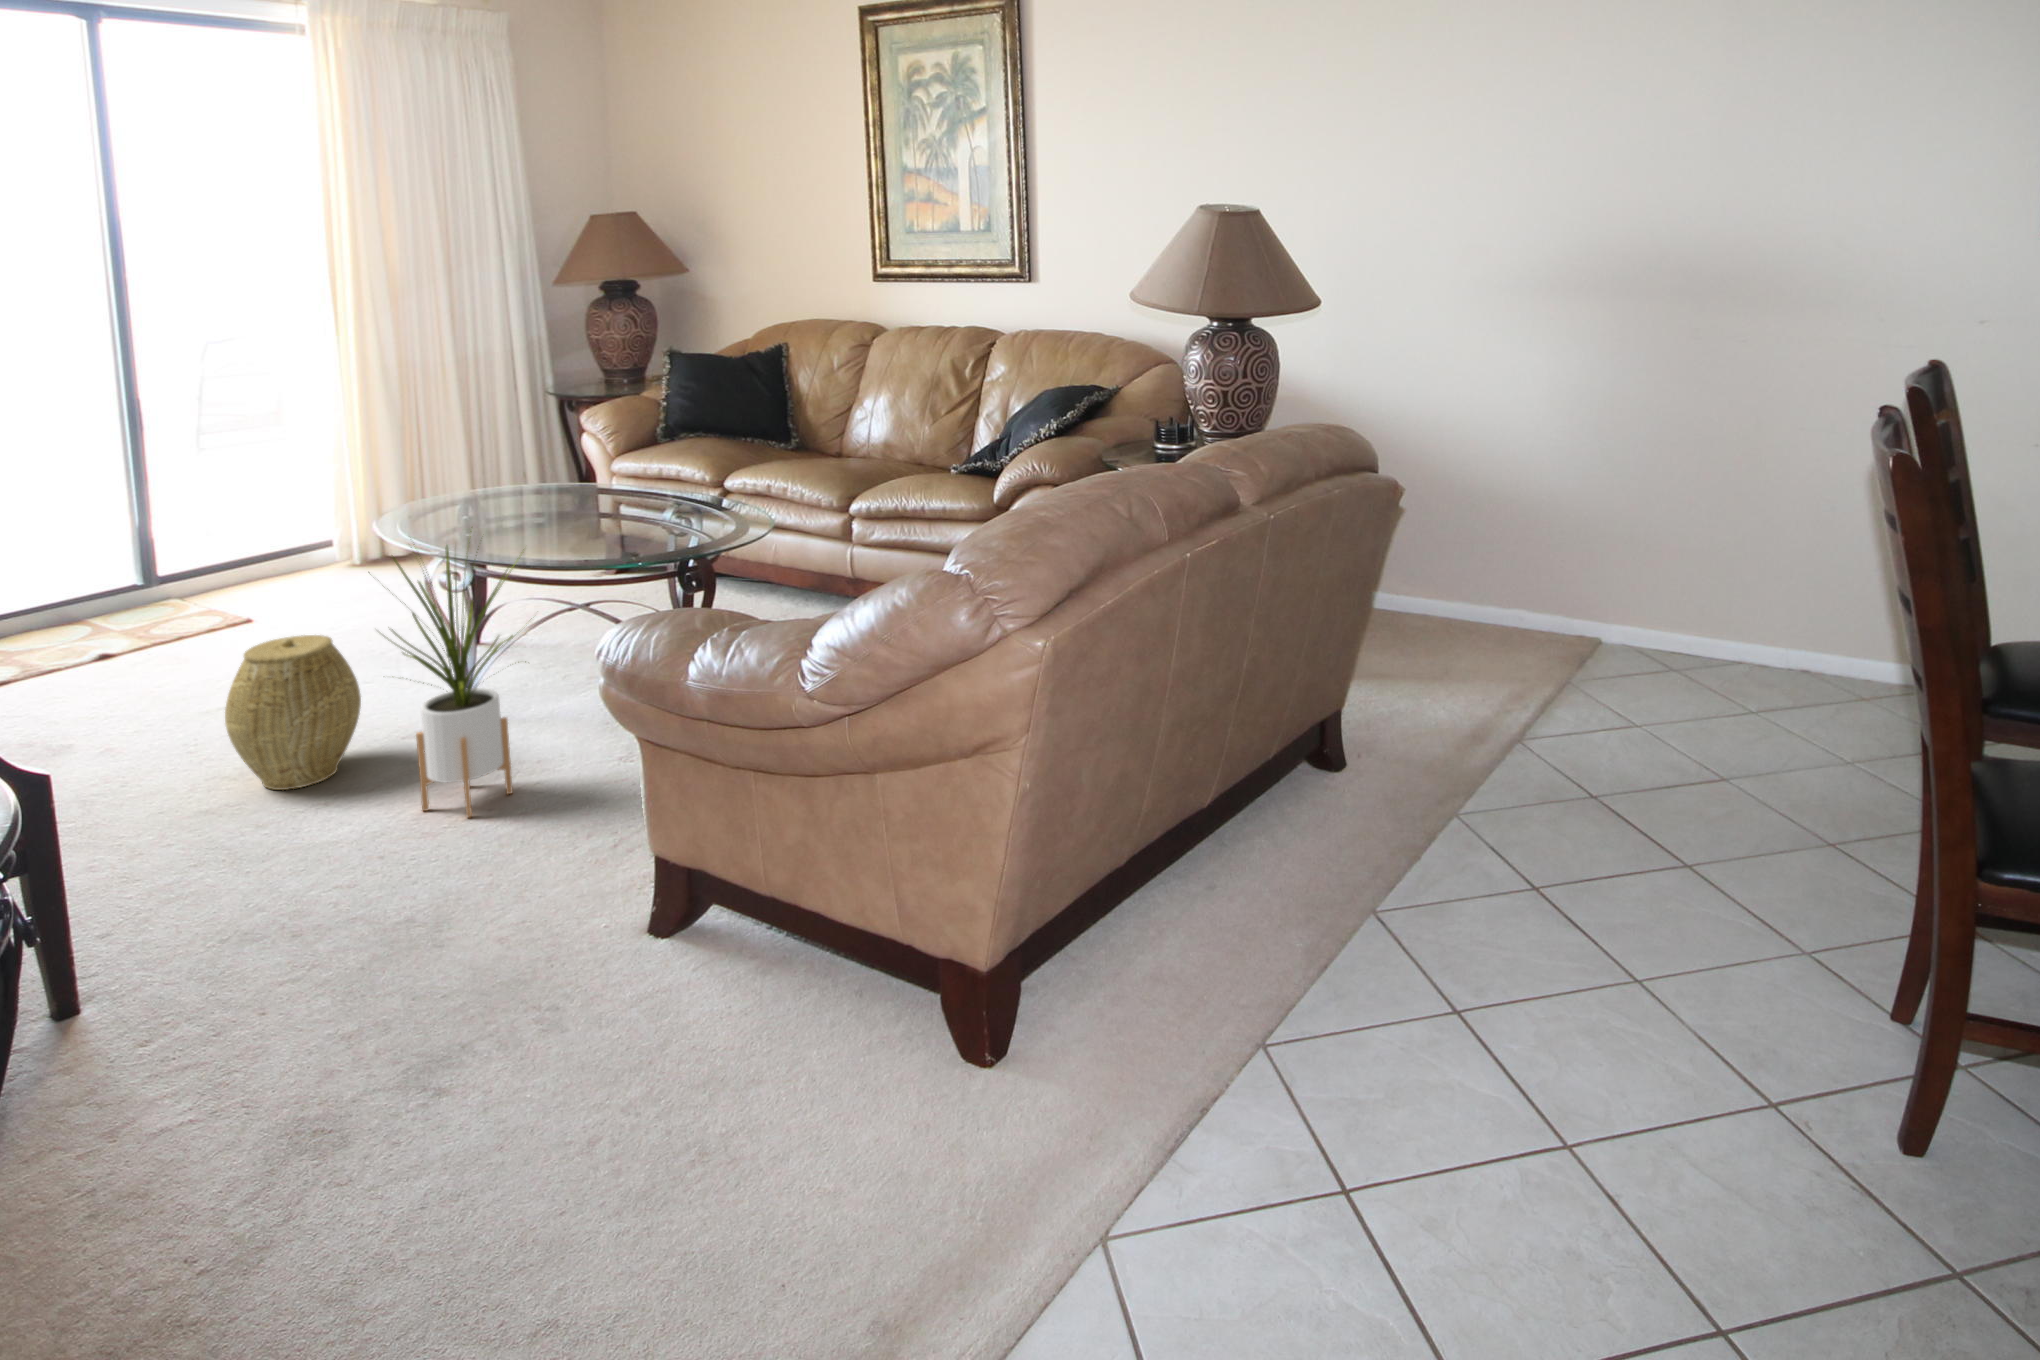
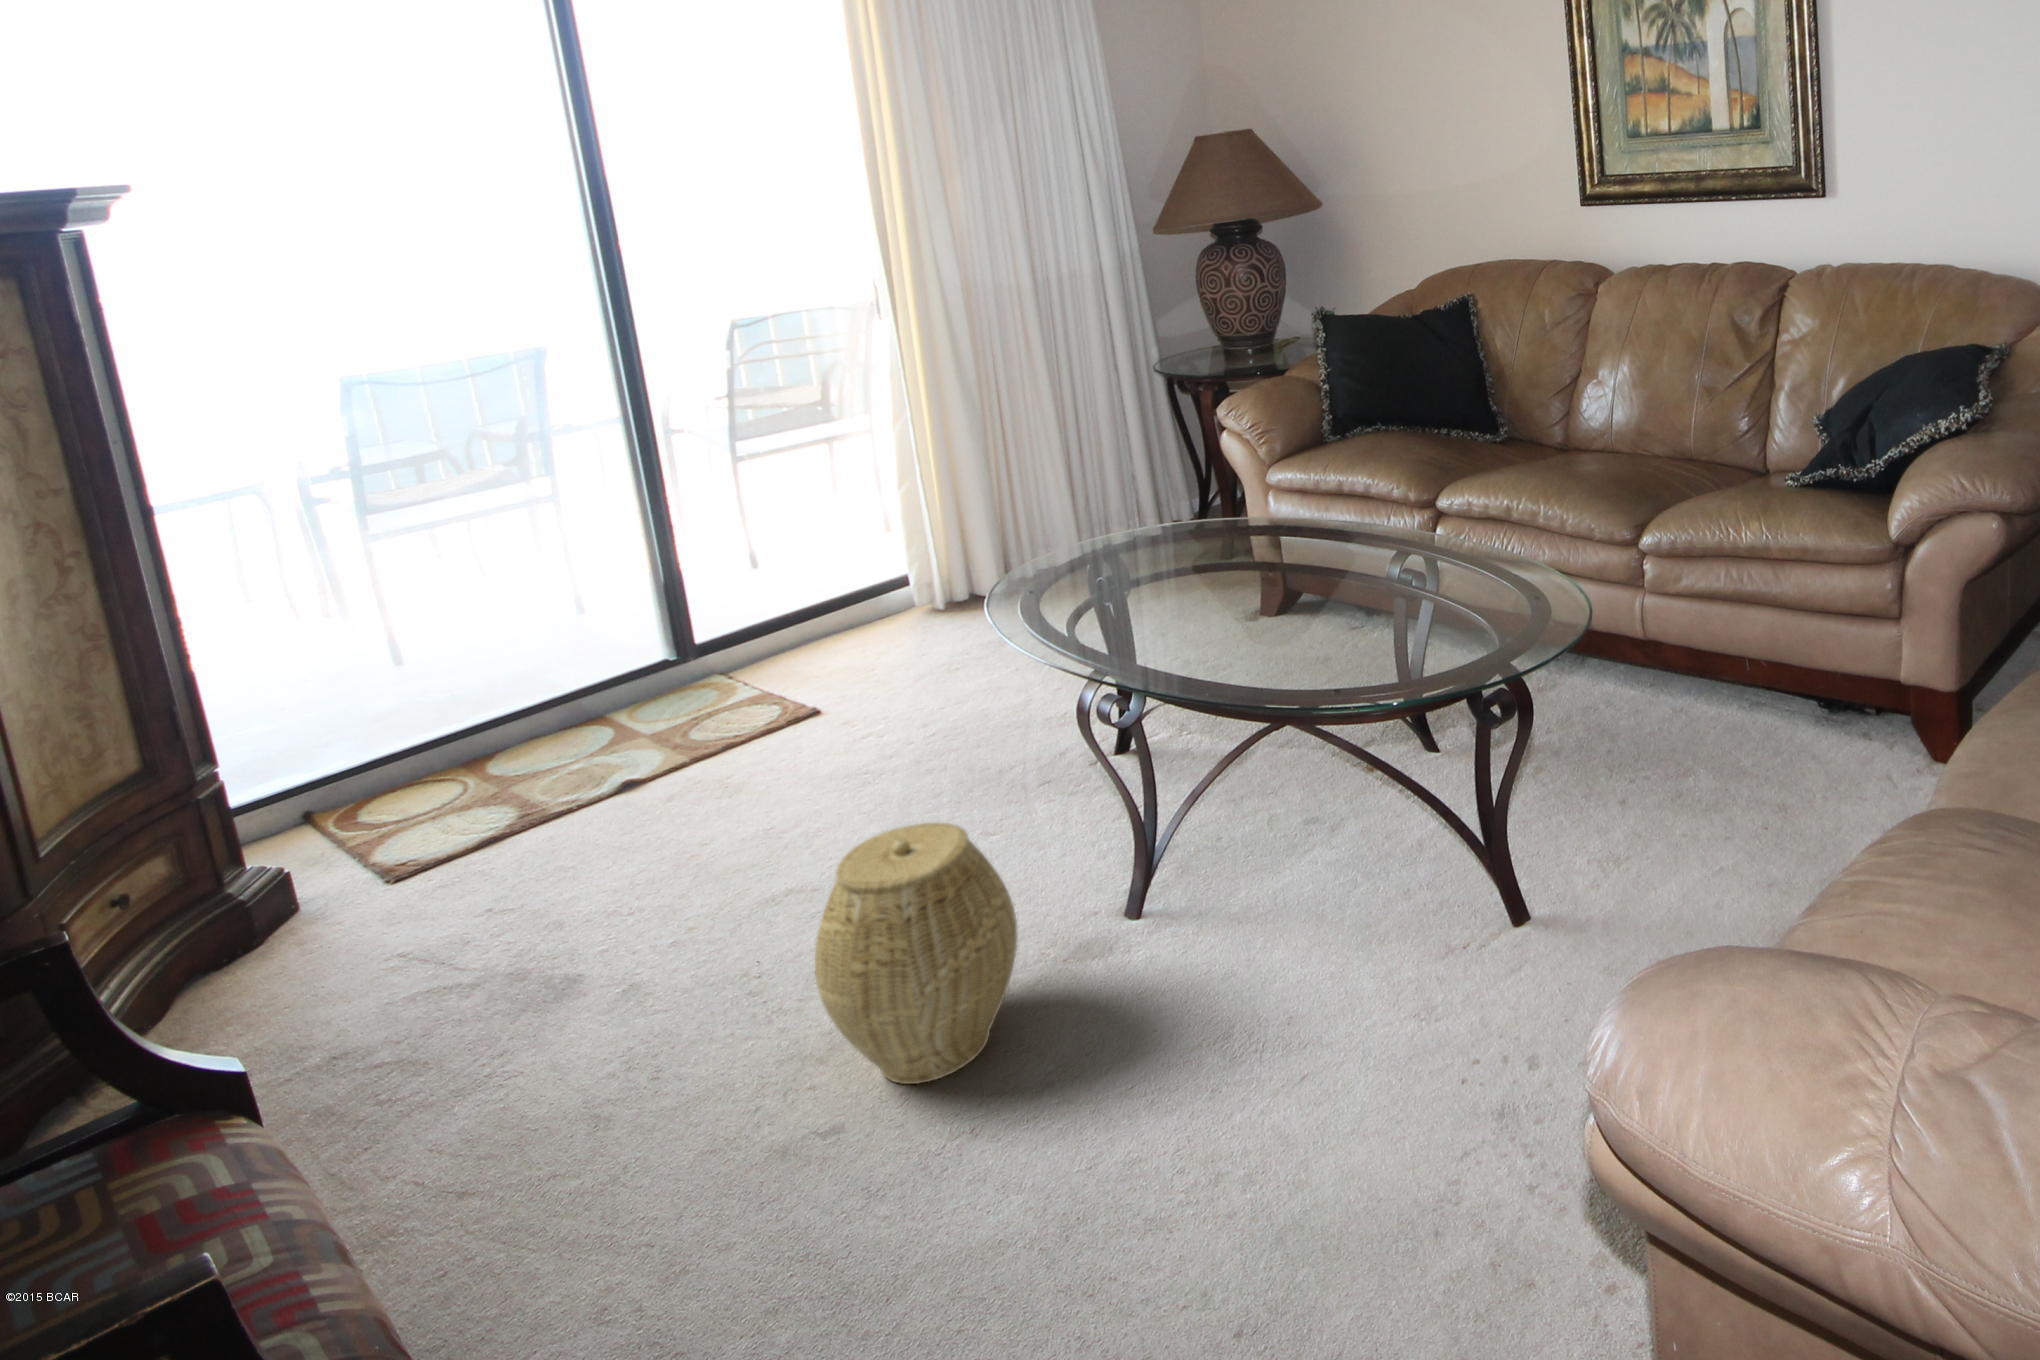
house plant: present [389,546,526,818] -> none [1036,665,1318,1167]

